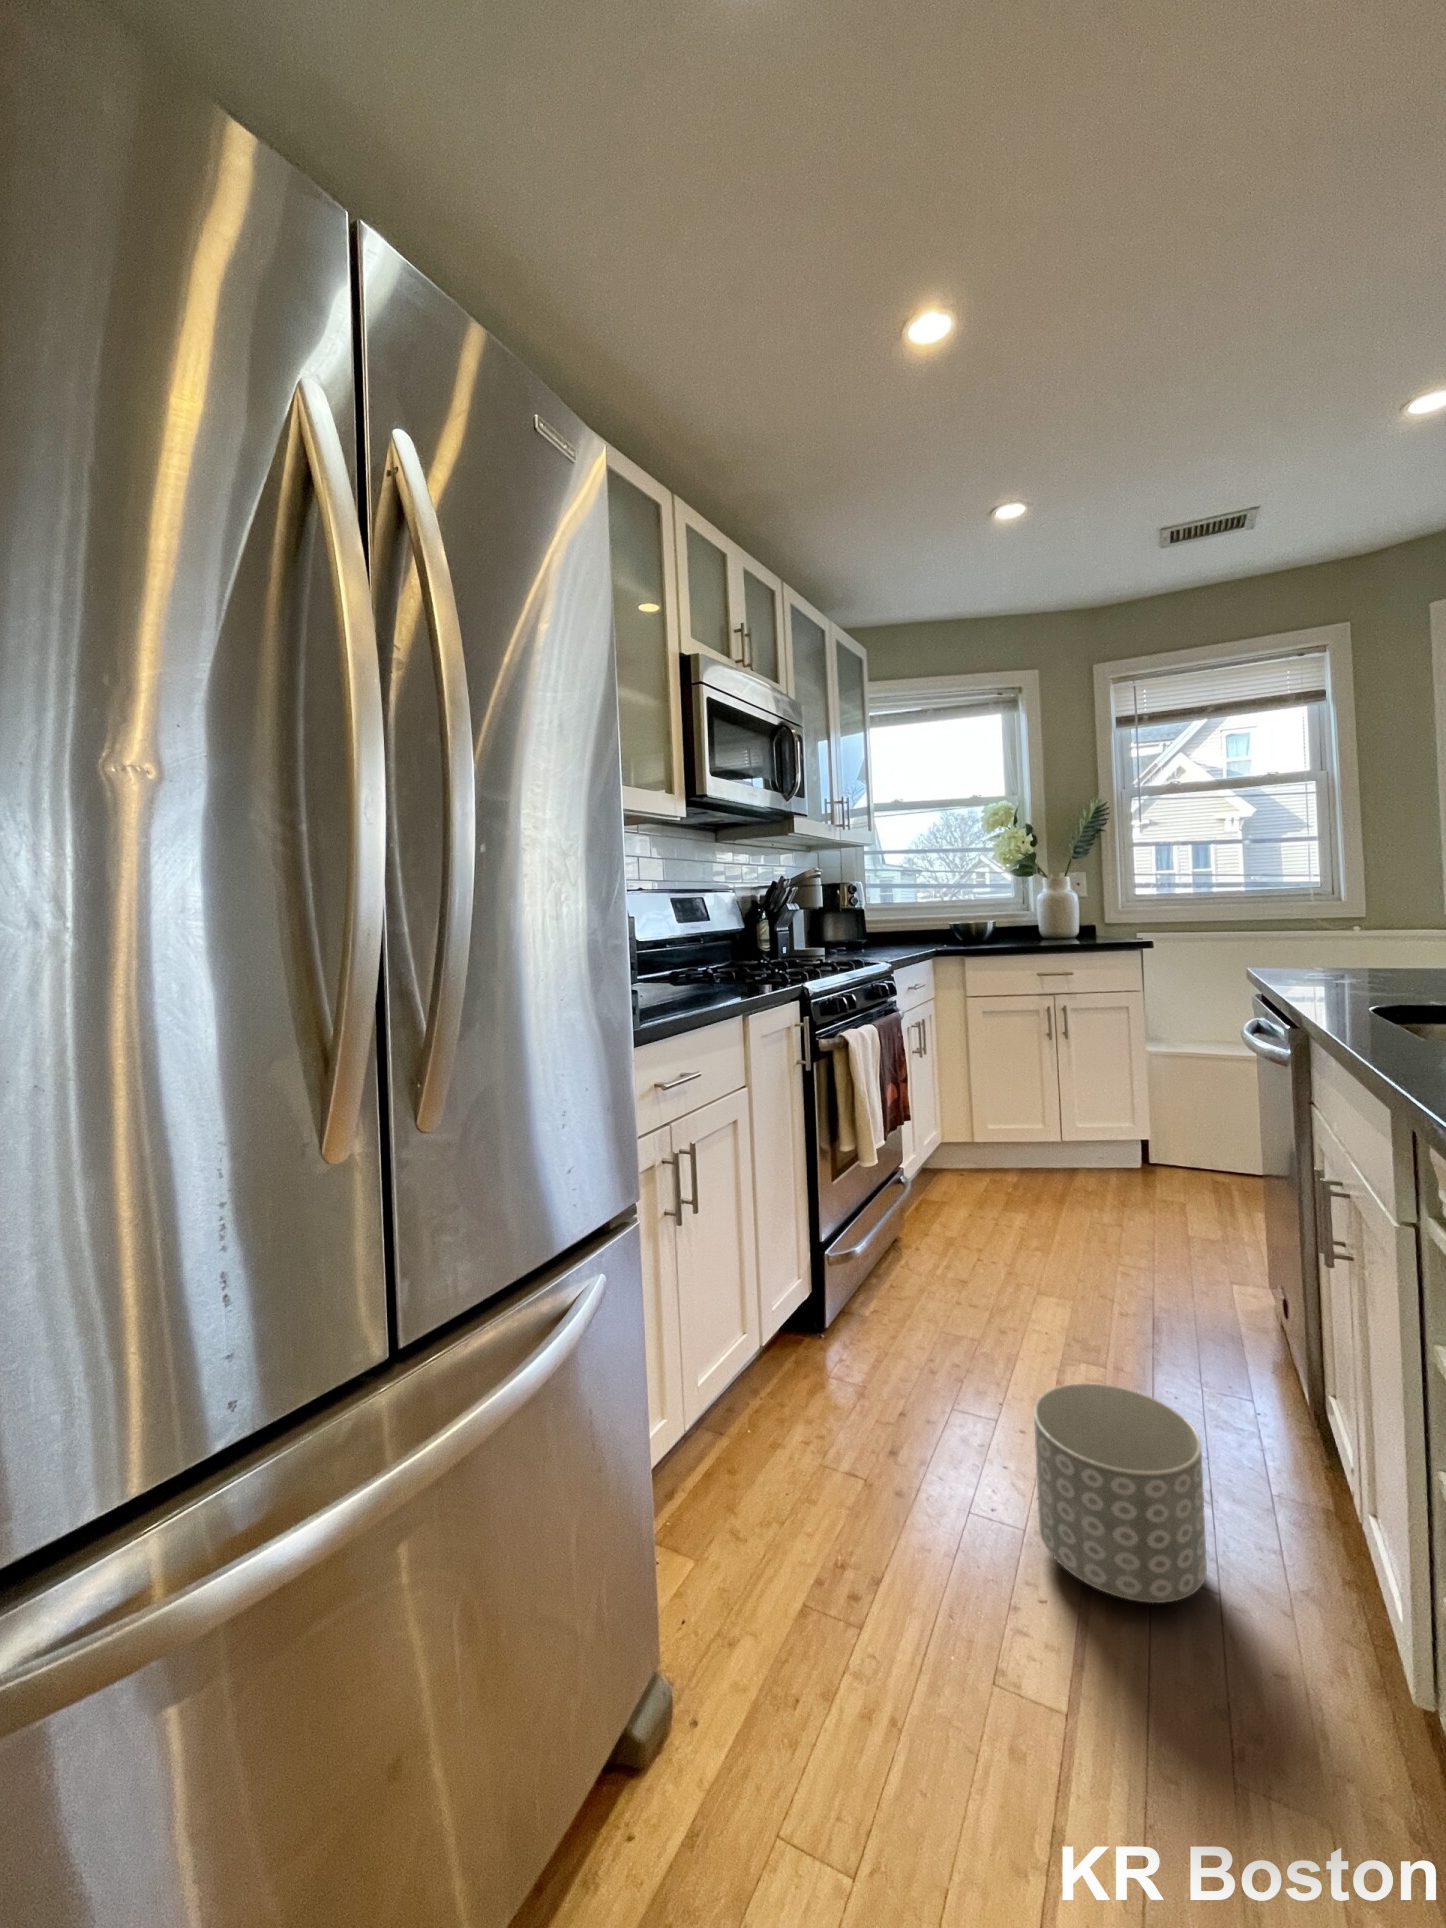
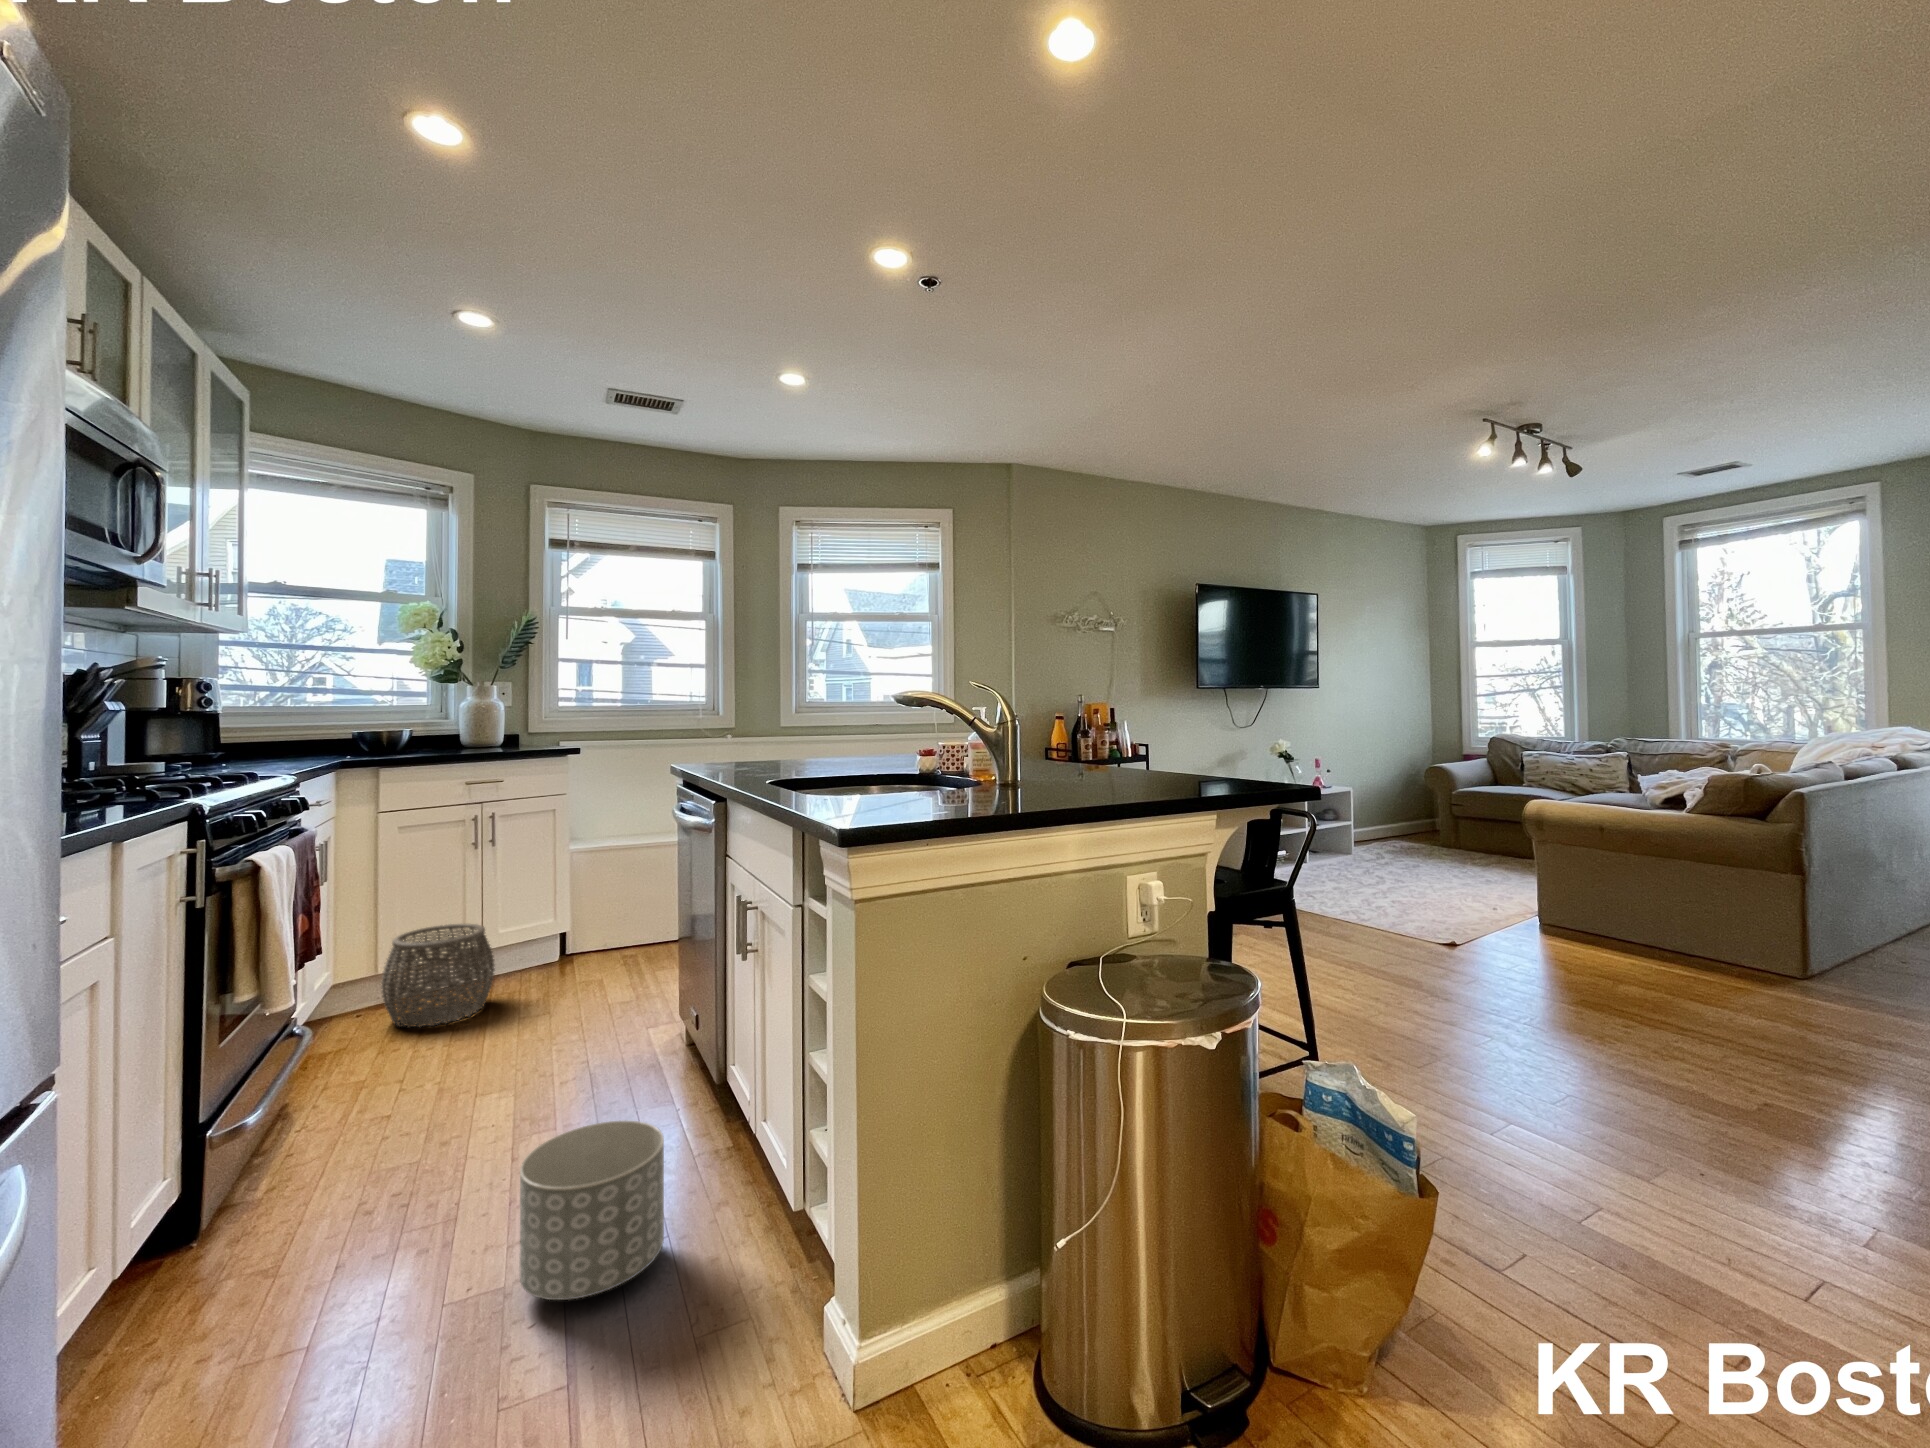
woven basket: none [973,1108,1071,1204] -> present [381,924,495,1027]

